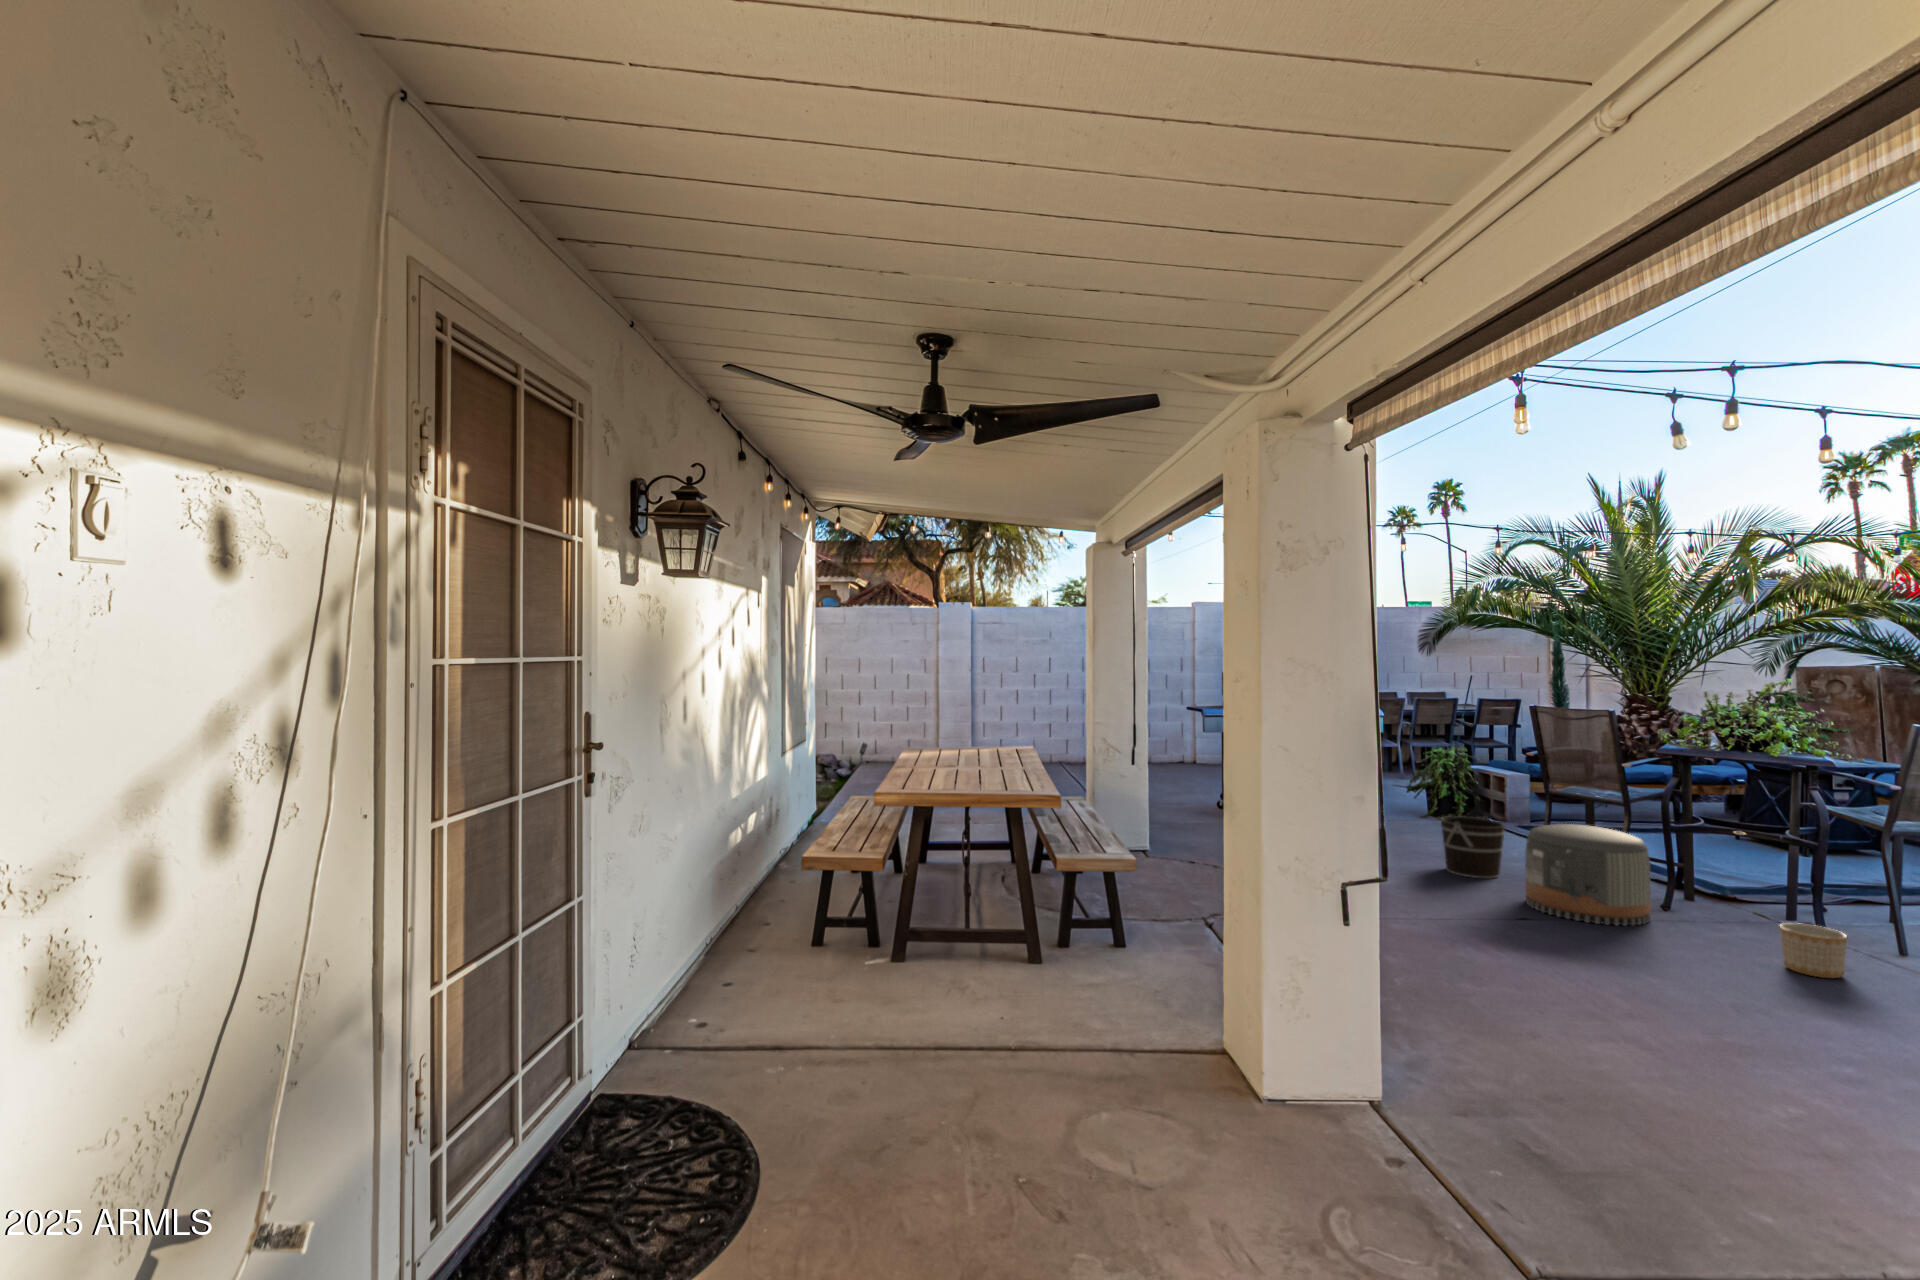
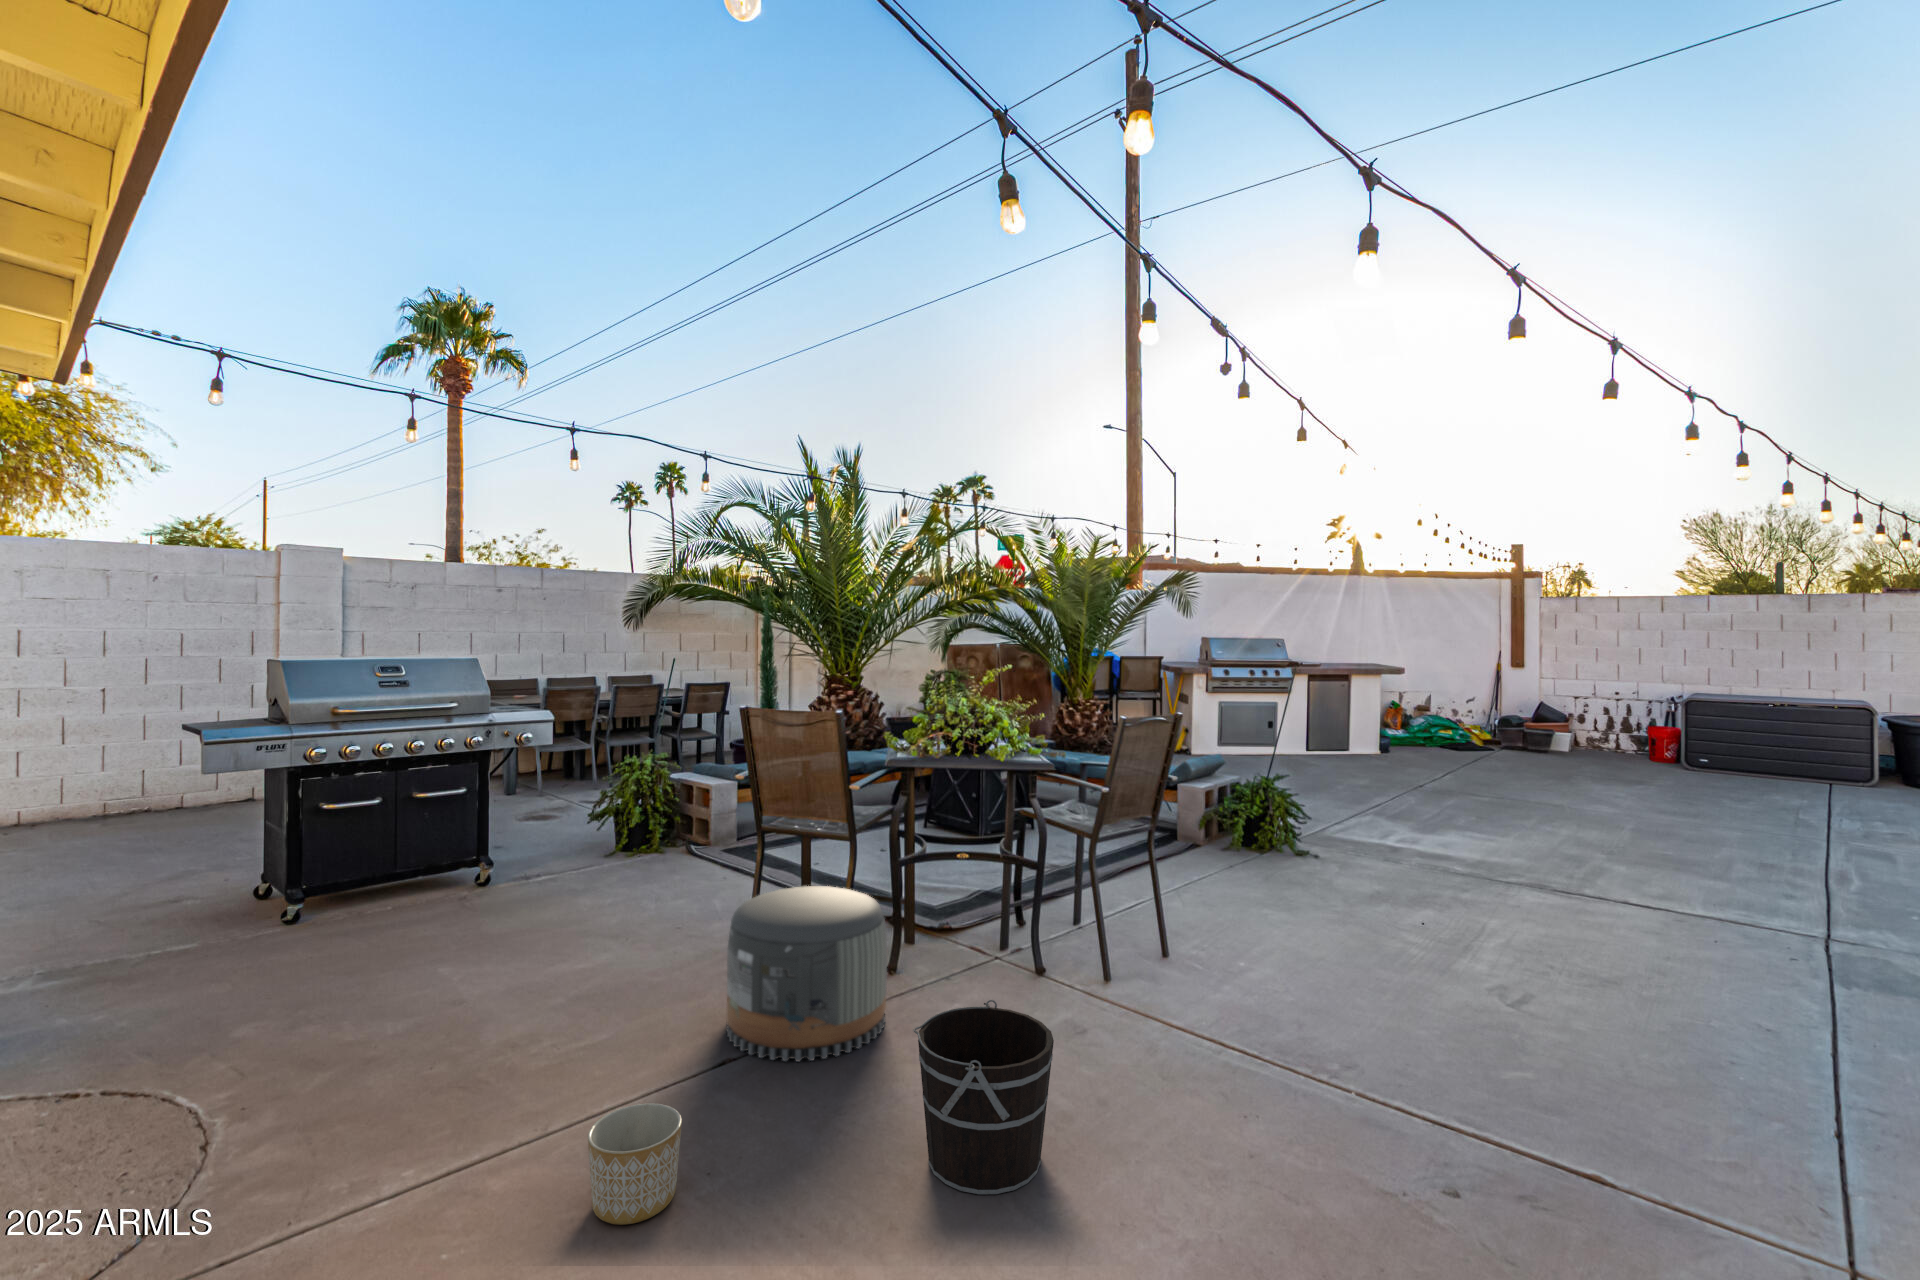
bucket: present [1441,816,1505,878] -> present [913,1000,1054,1194]
planter: present [1780,923,1847,978] -> present [588,1103,682,1225]

